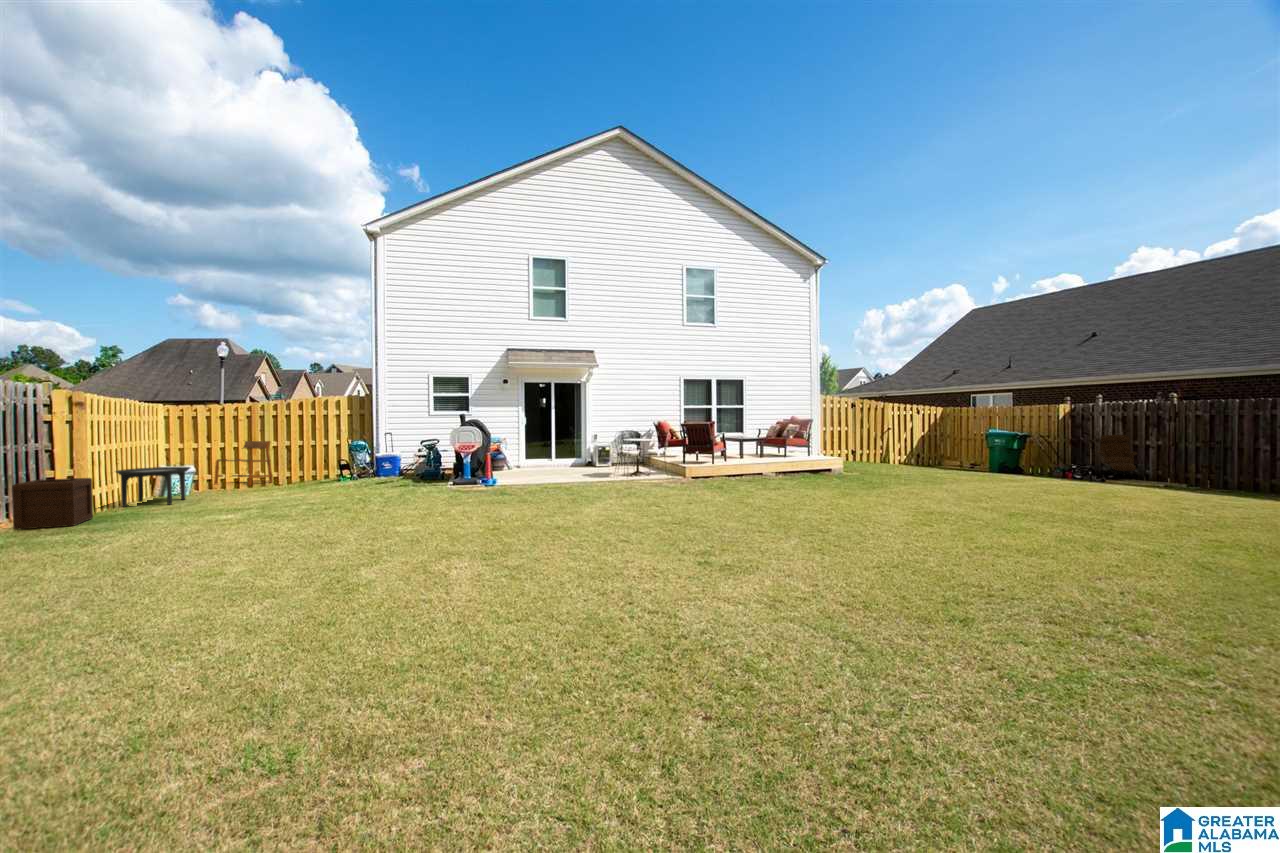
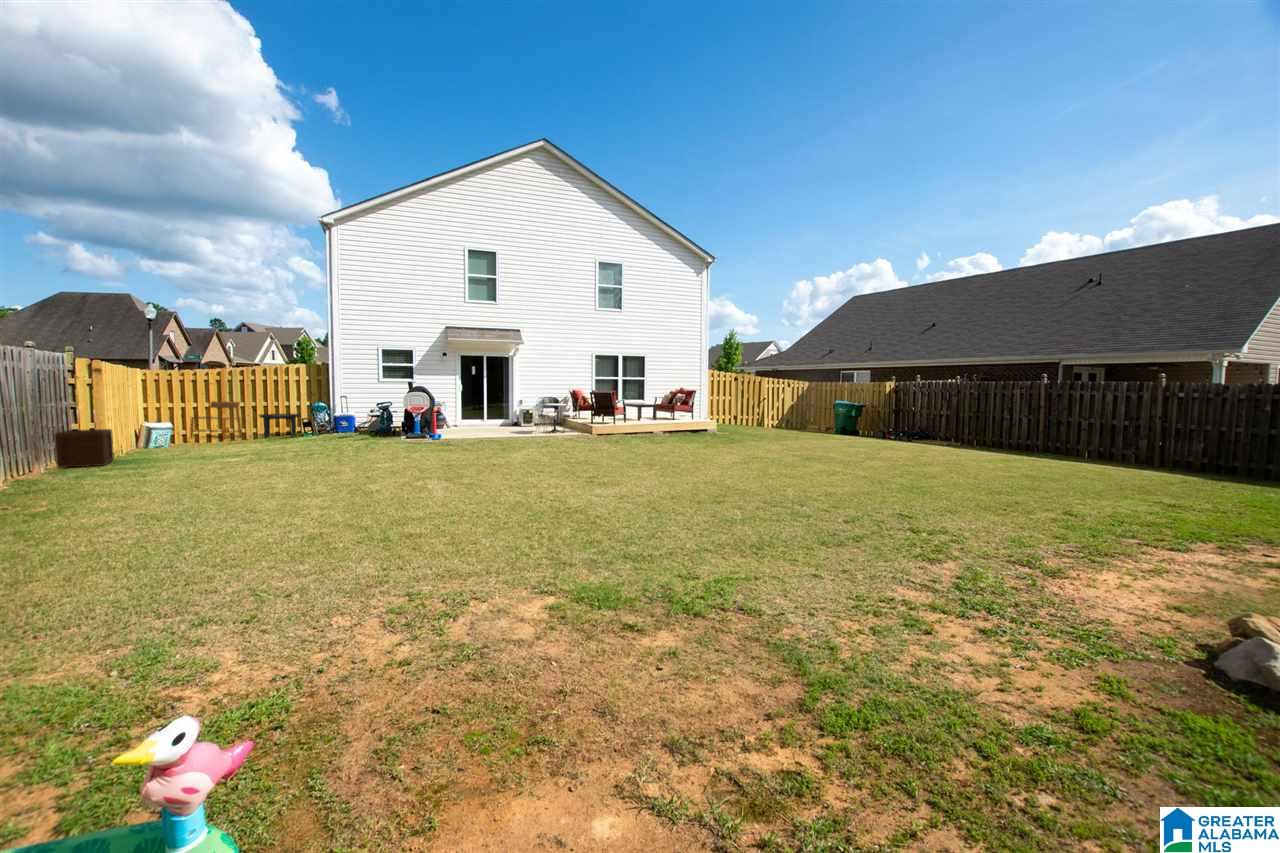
lounge chair: present [1097,435,1137,476] -> none [906,406,932,437]
round table: present [116,467,190,507] -> present [259,414,301,438]

